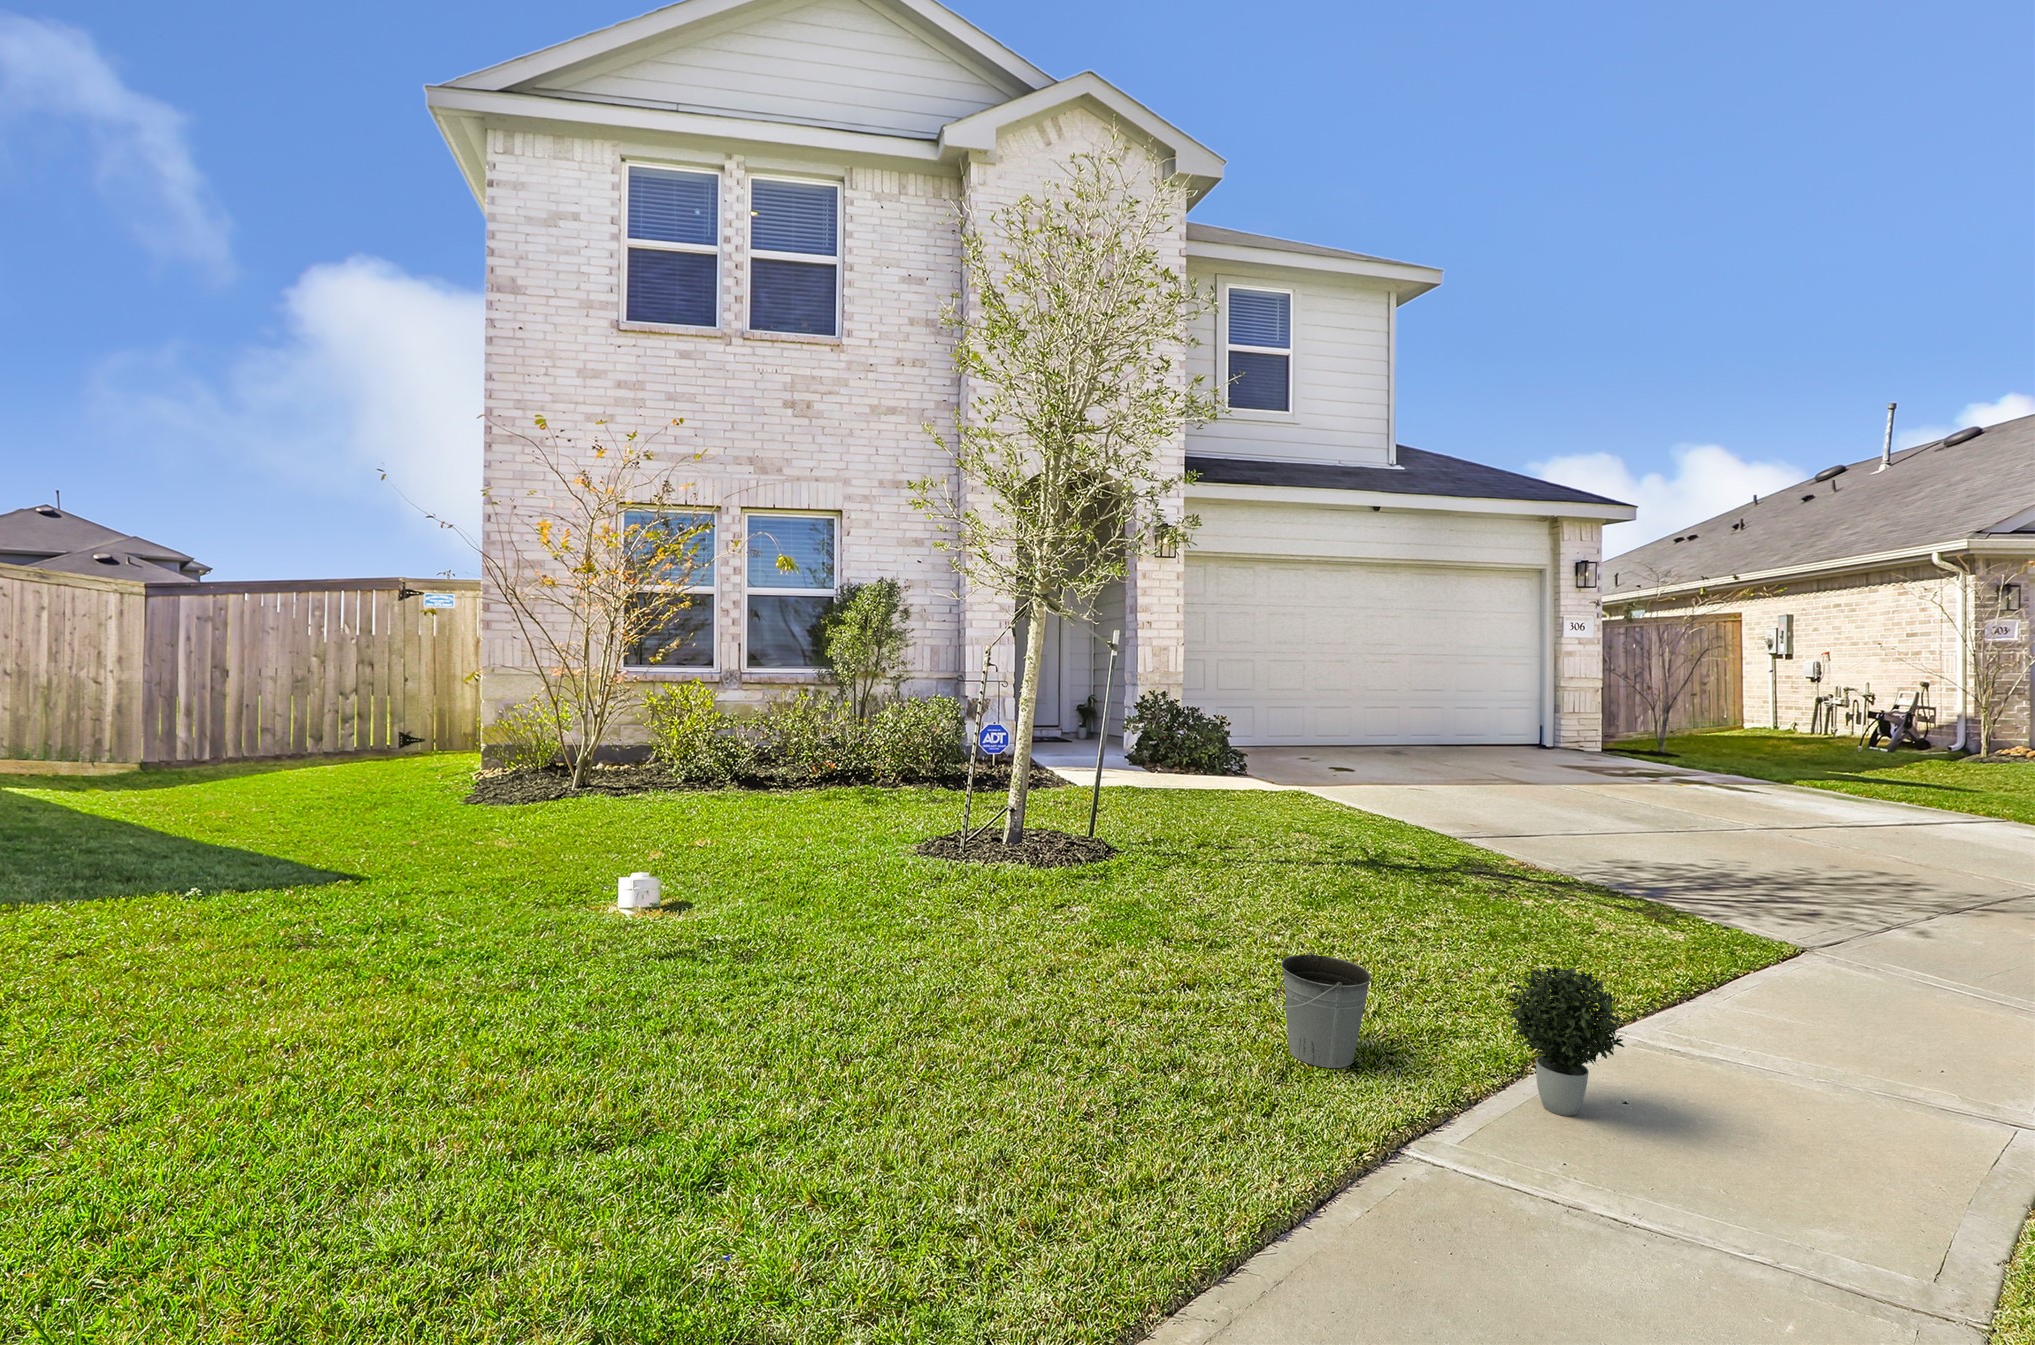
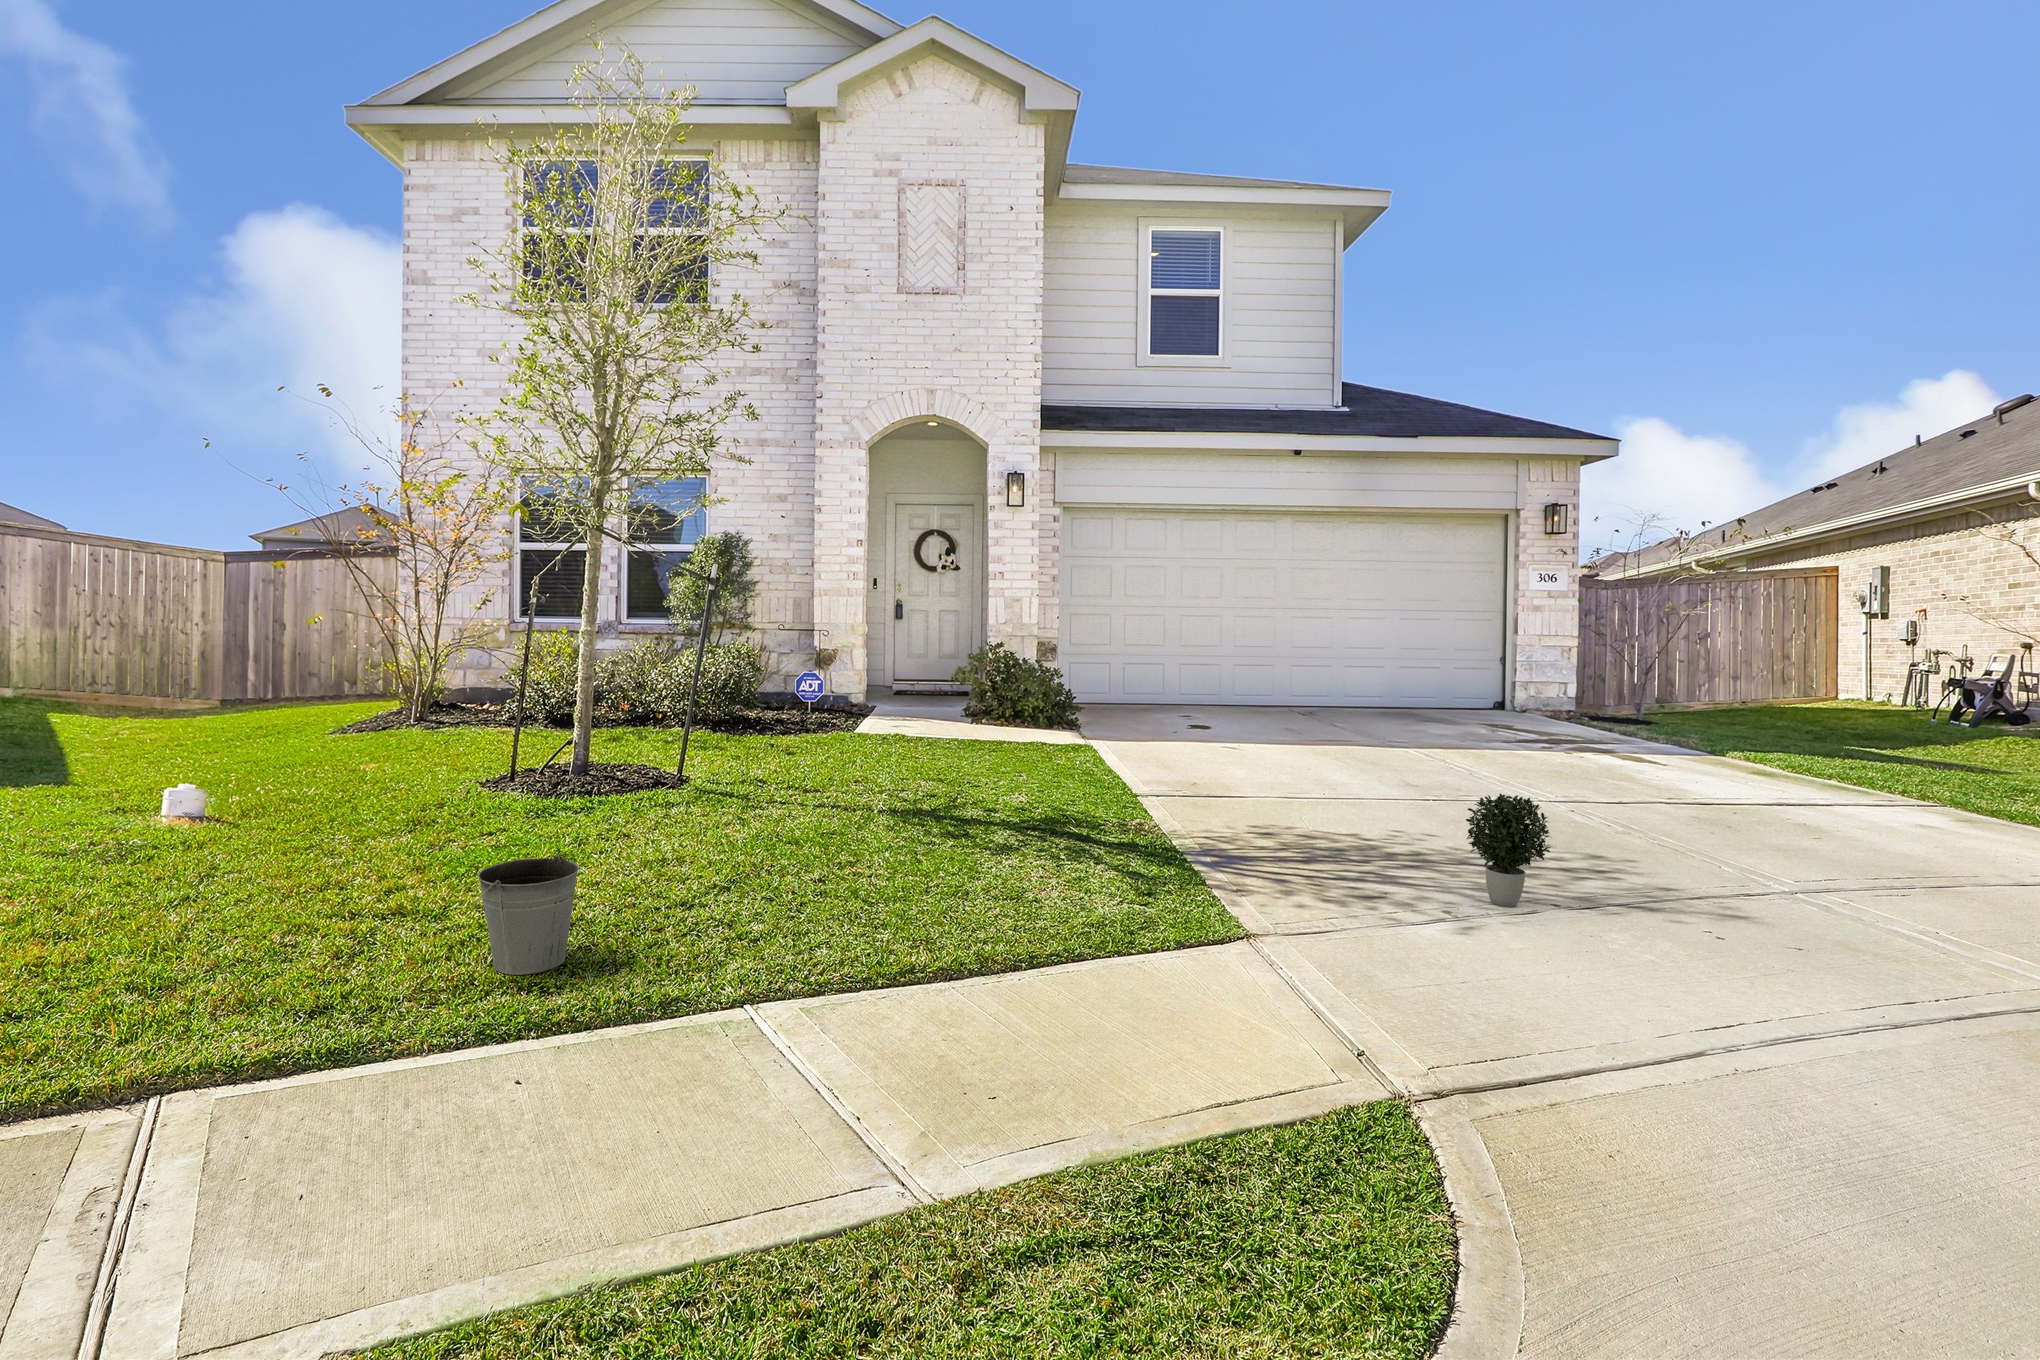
potted plant: present [1509,967,1625,1116] -> present [1466,793,1550,907]

